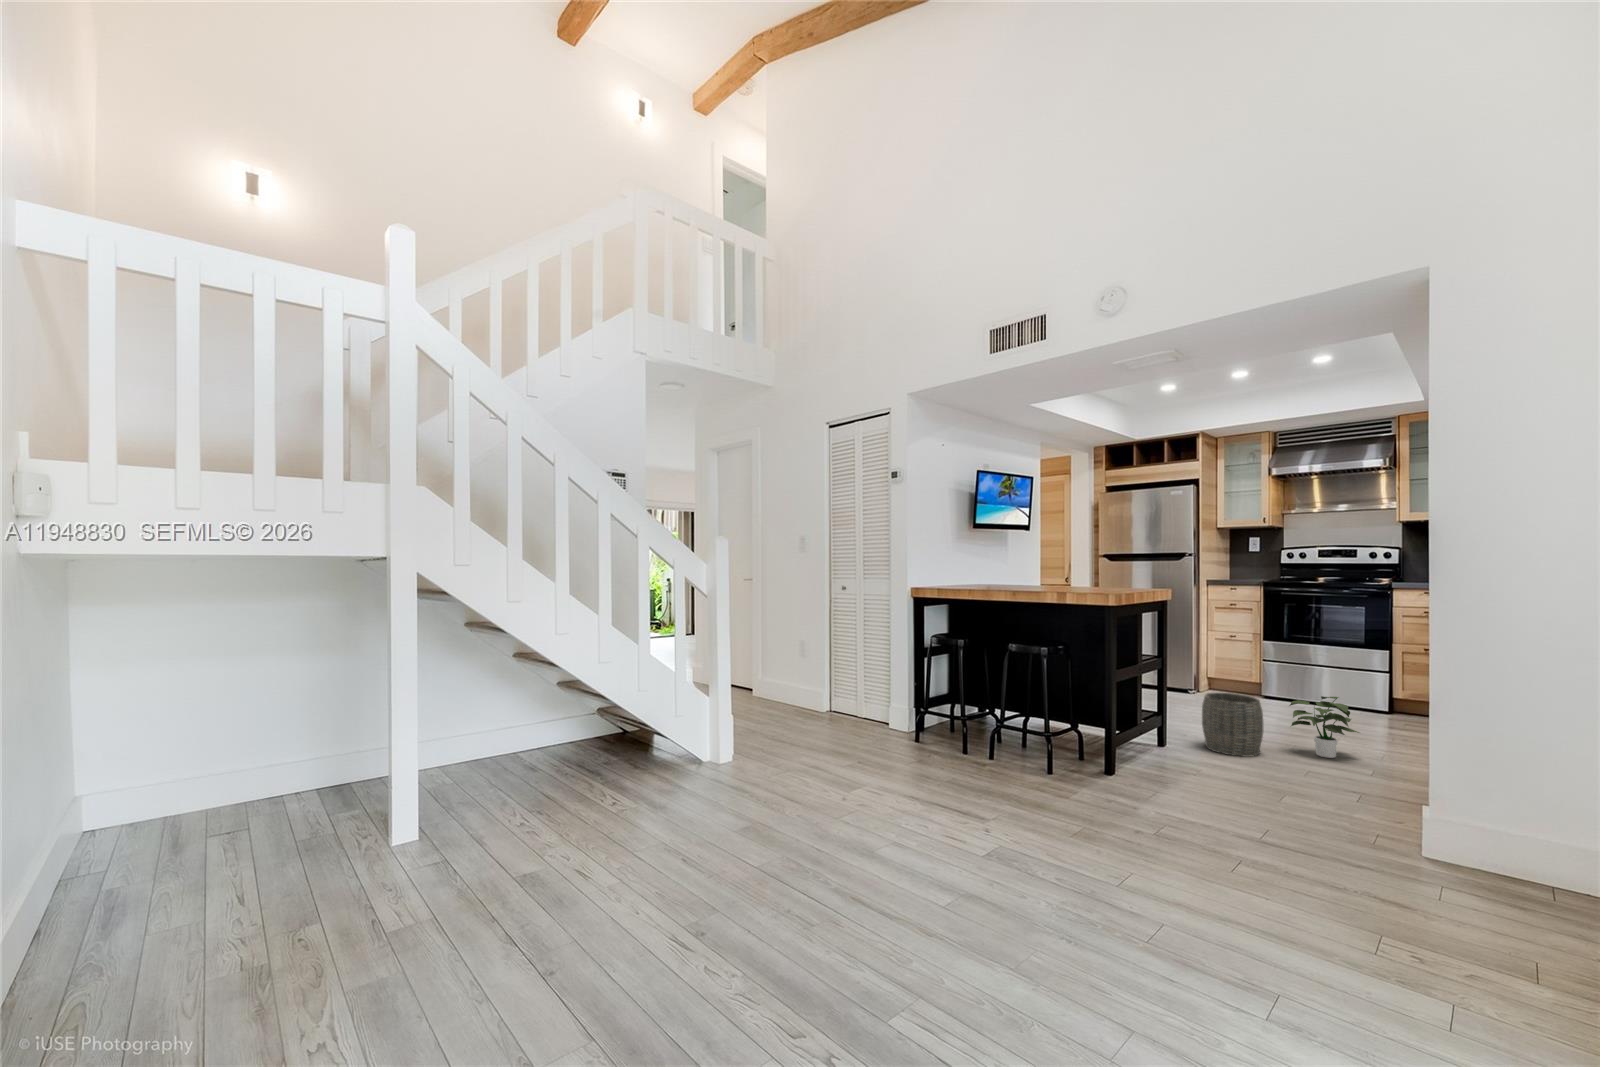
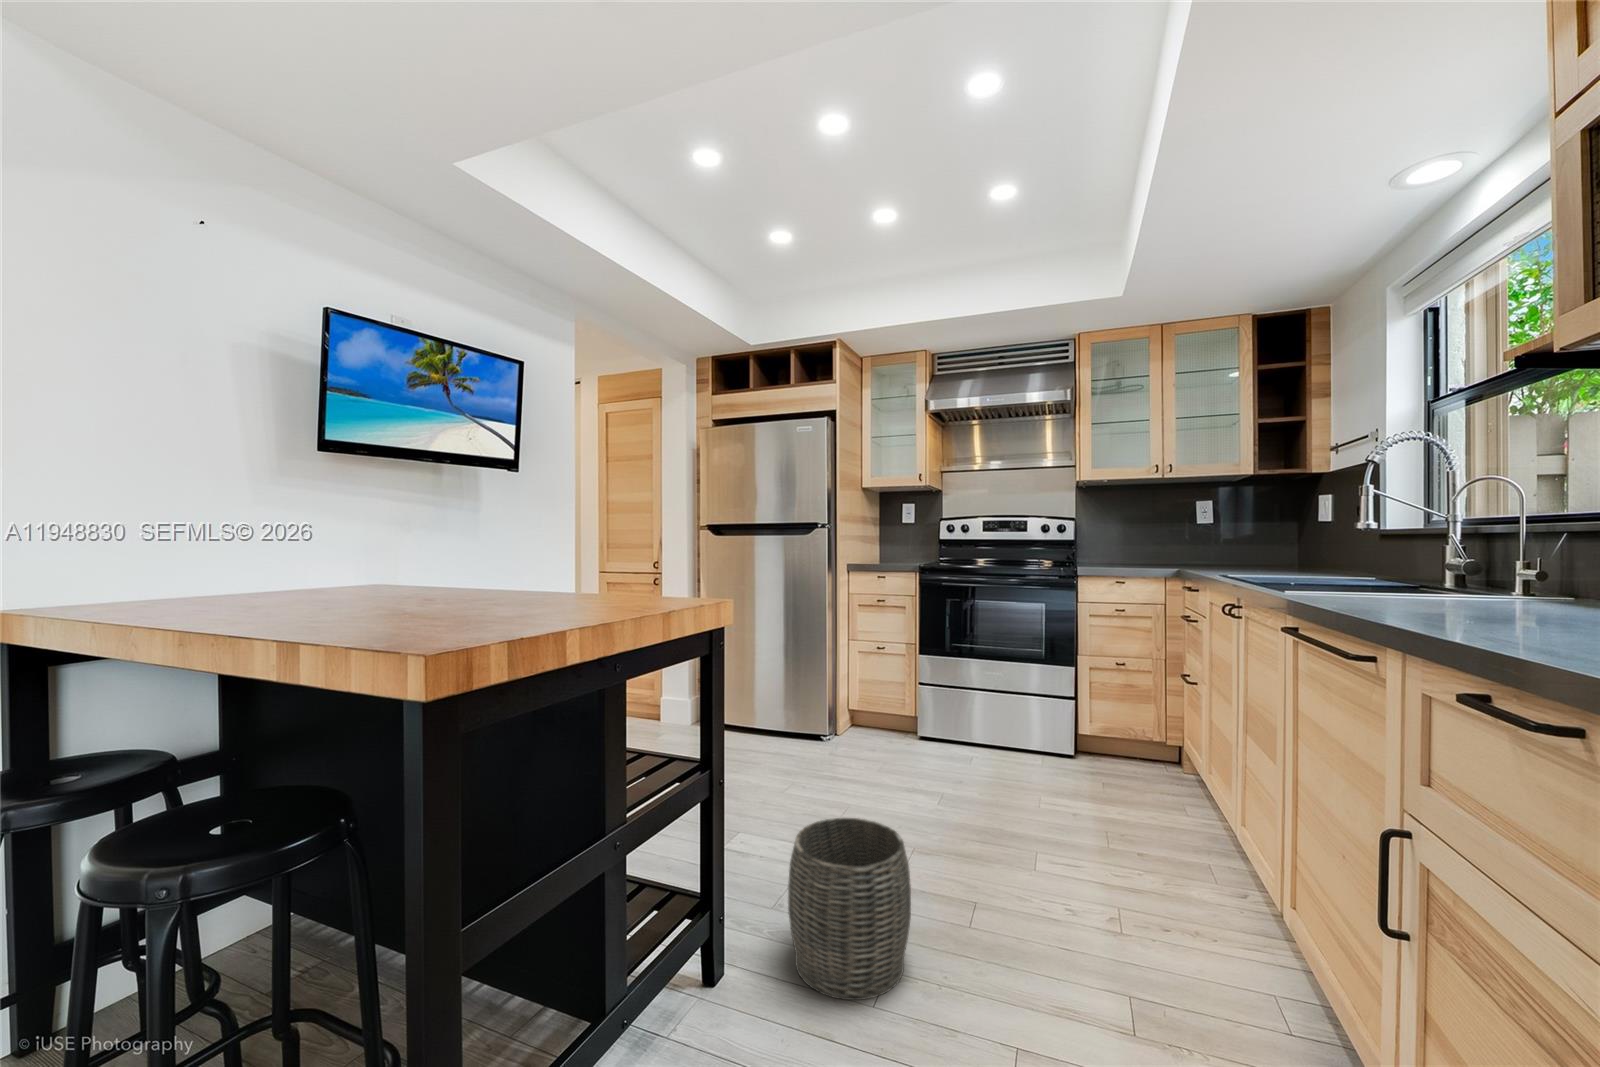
potted plant: present [1290,696,1359,758] -> none [958,806,1086,954]

